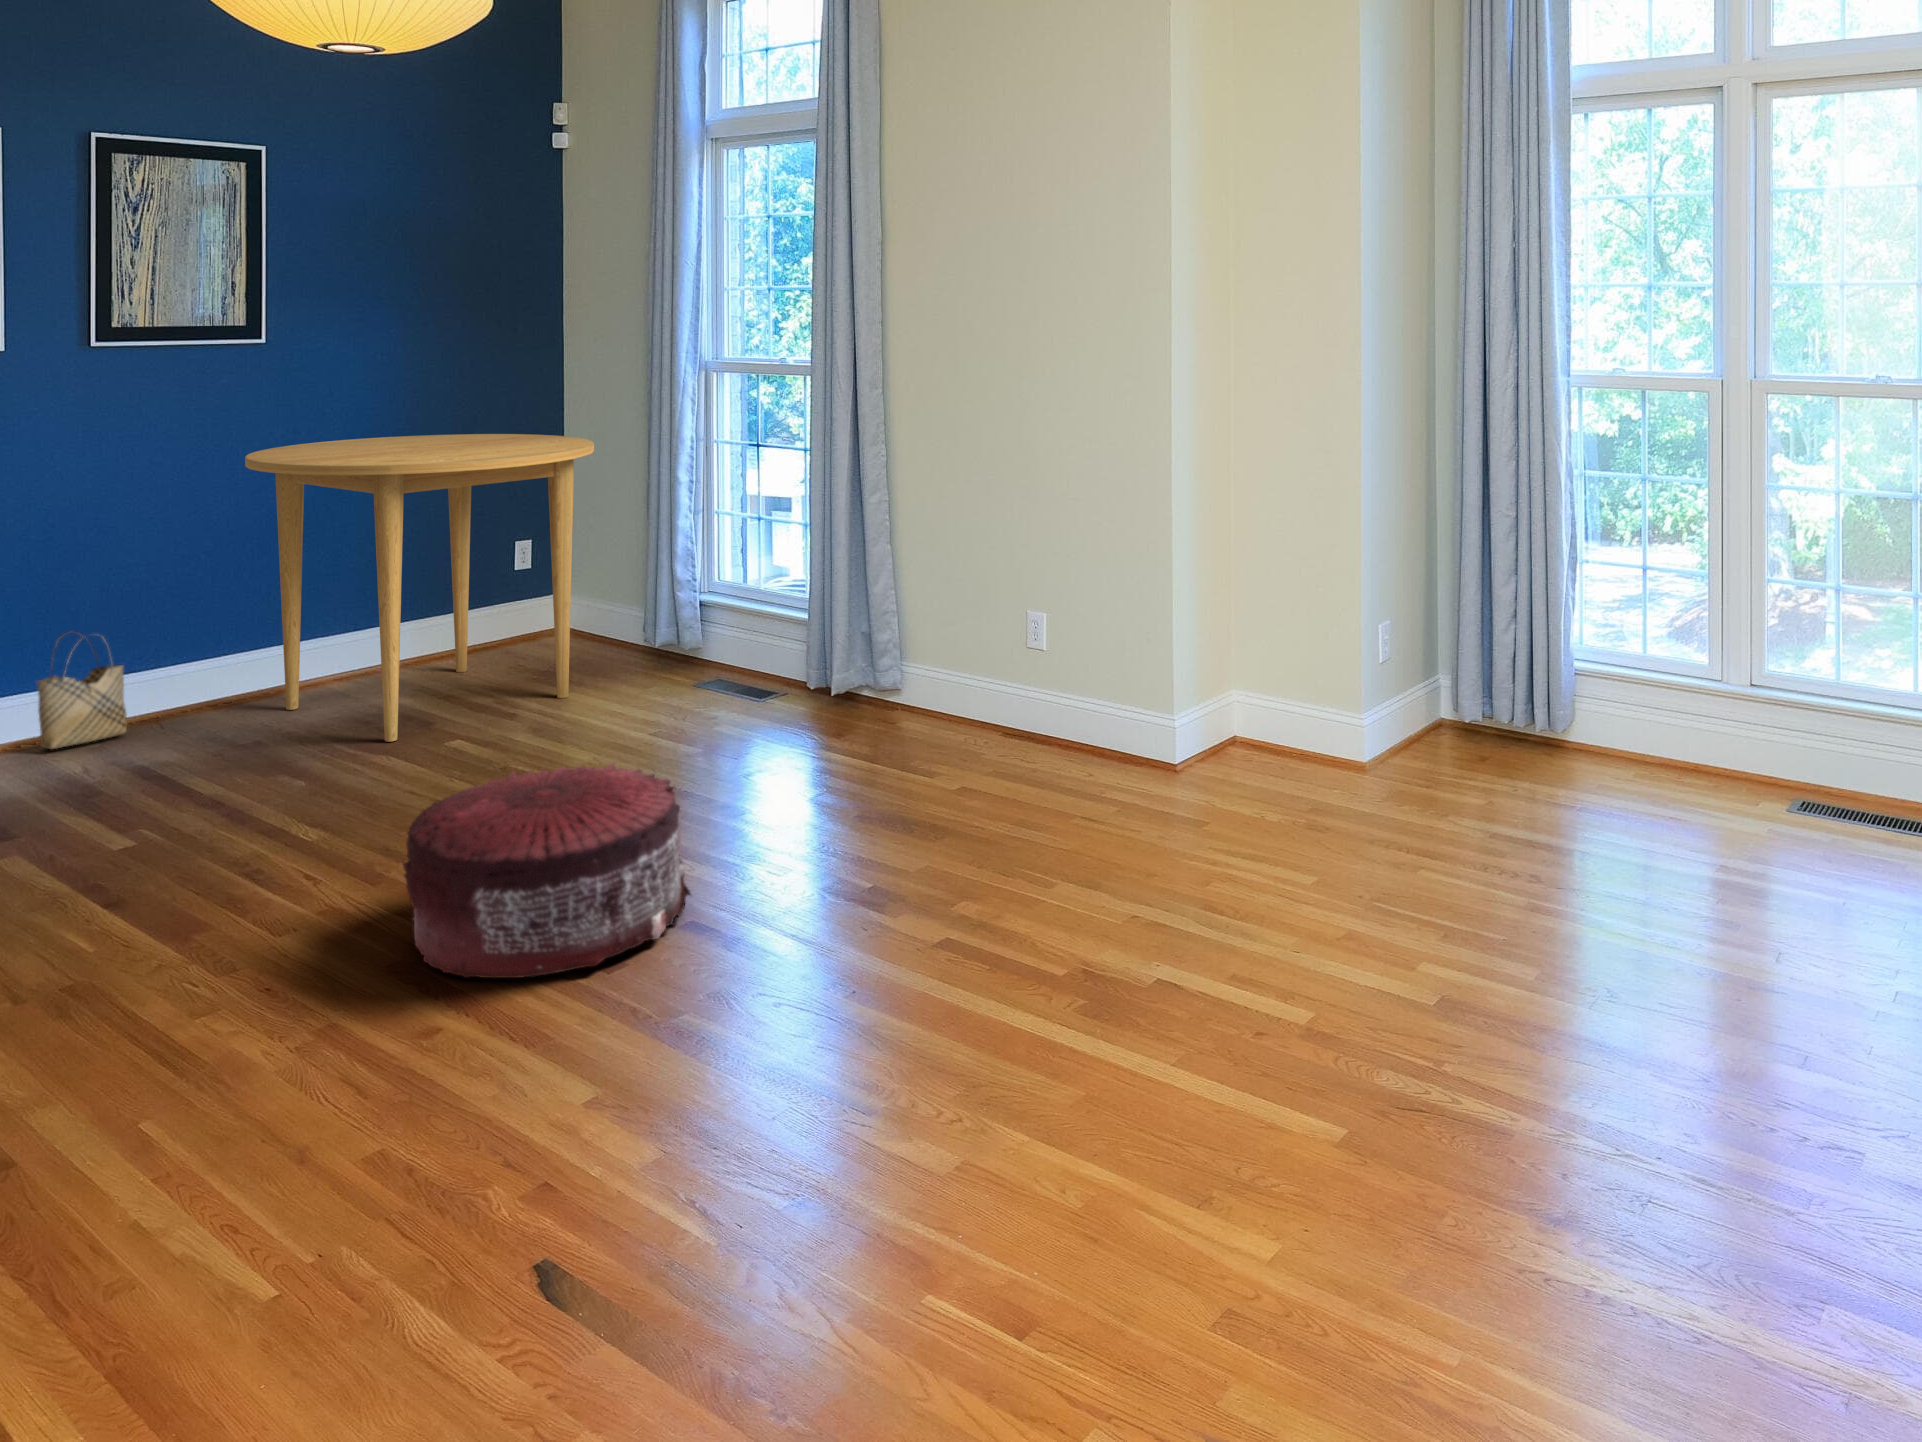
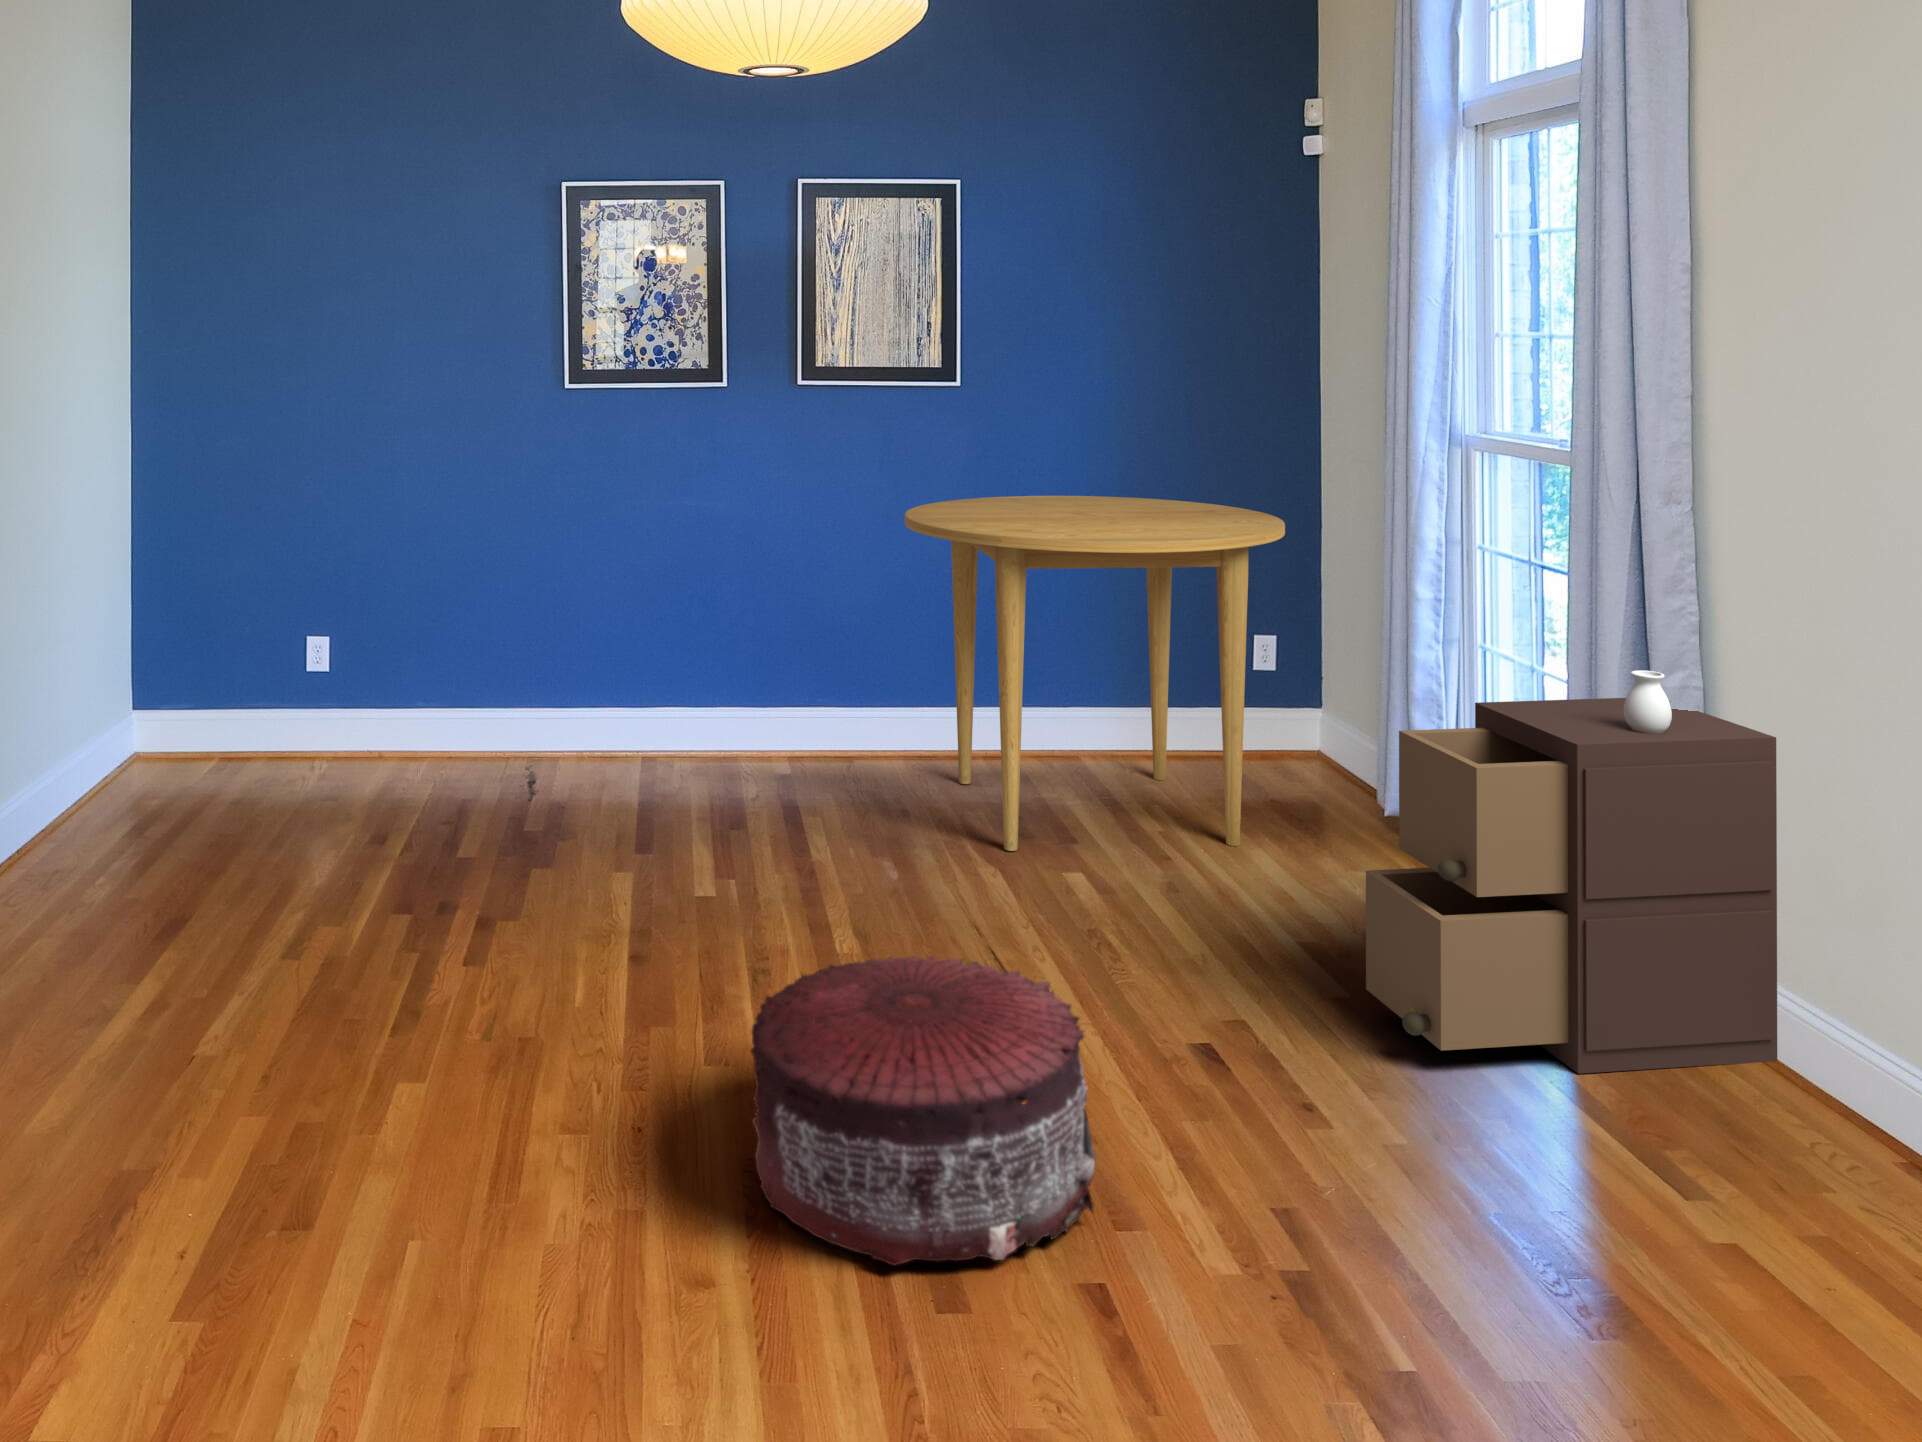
storage cabinet: none [742,496,963,759] -> present [1366,670,1777,1074]
woven basket: present [37,633,127,749] -> none [739,662,817,774]

